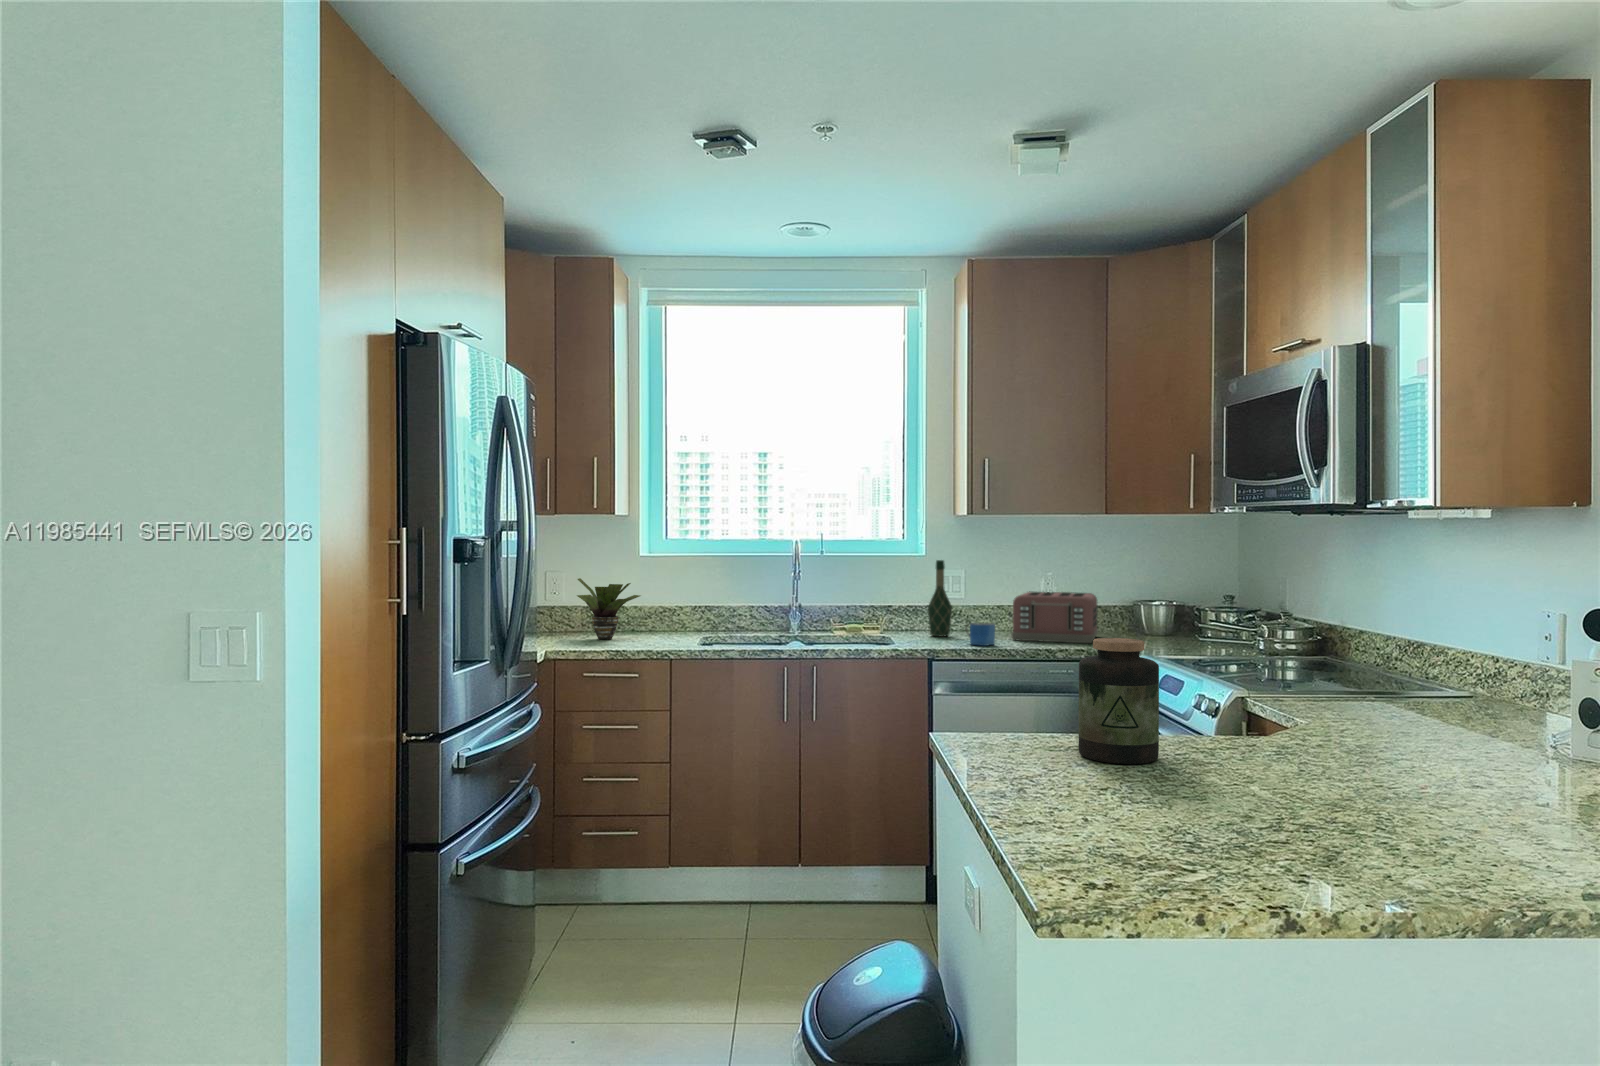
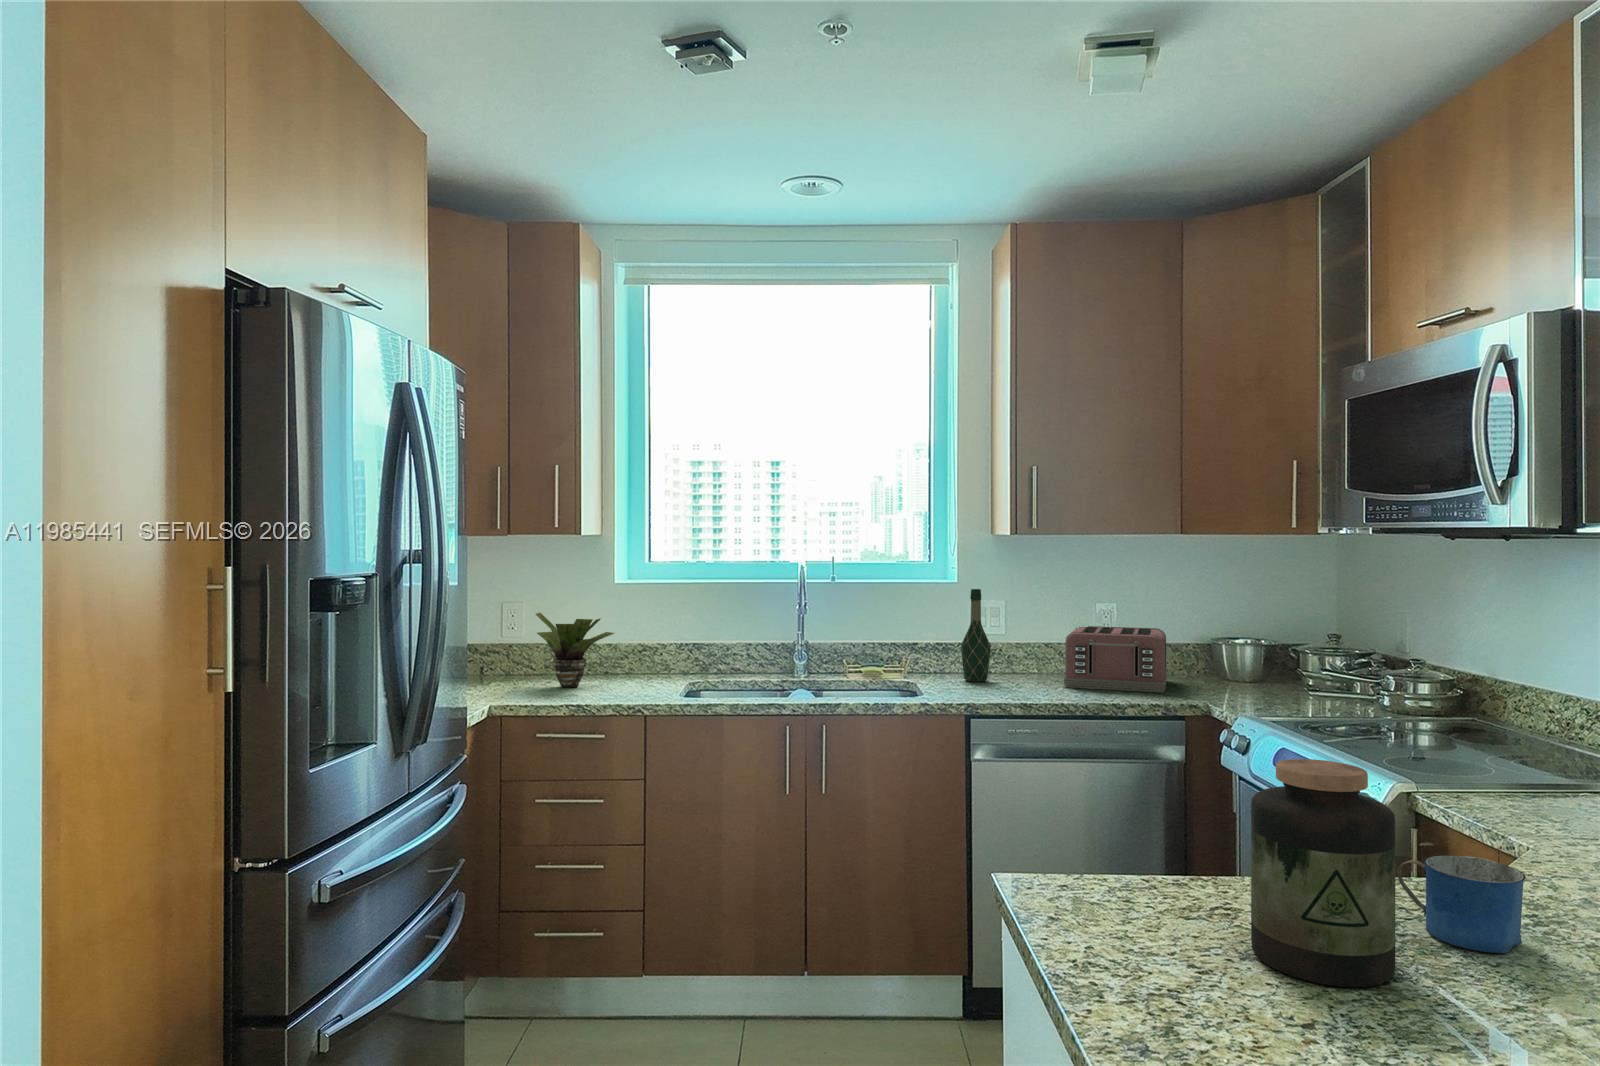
mug: present [965,623,995,646] -> present [1397,855,1526,953]

